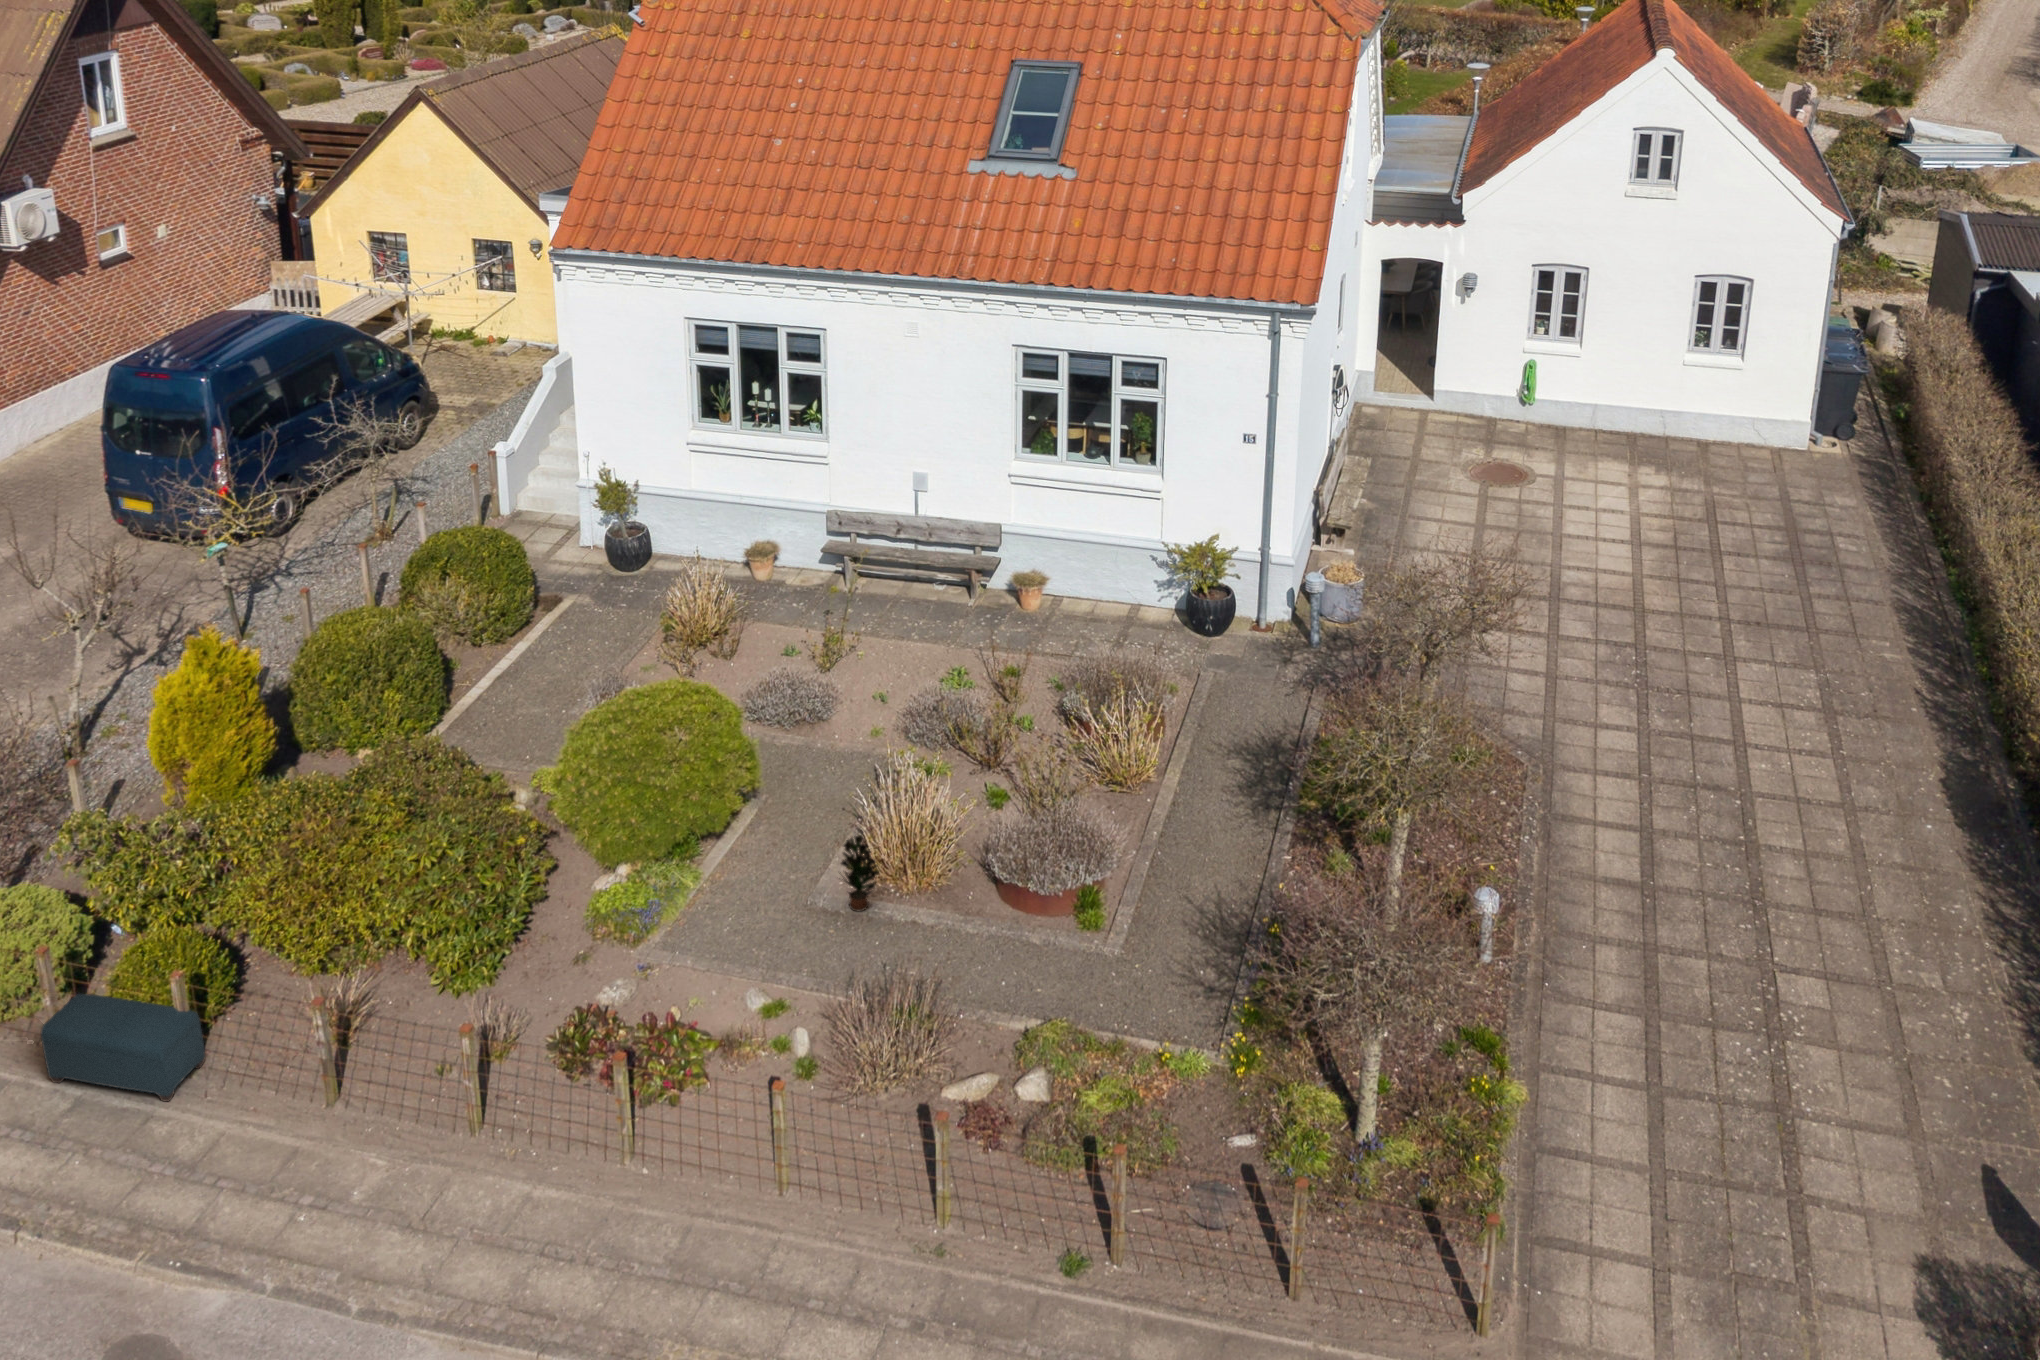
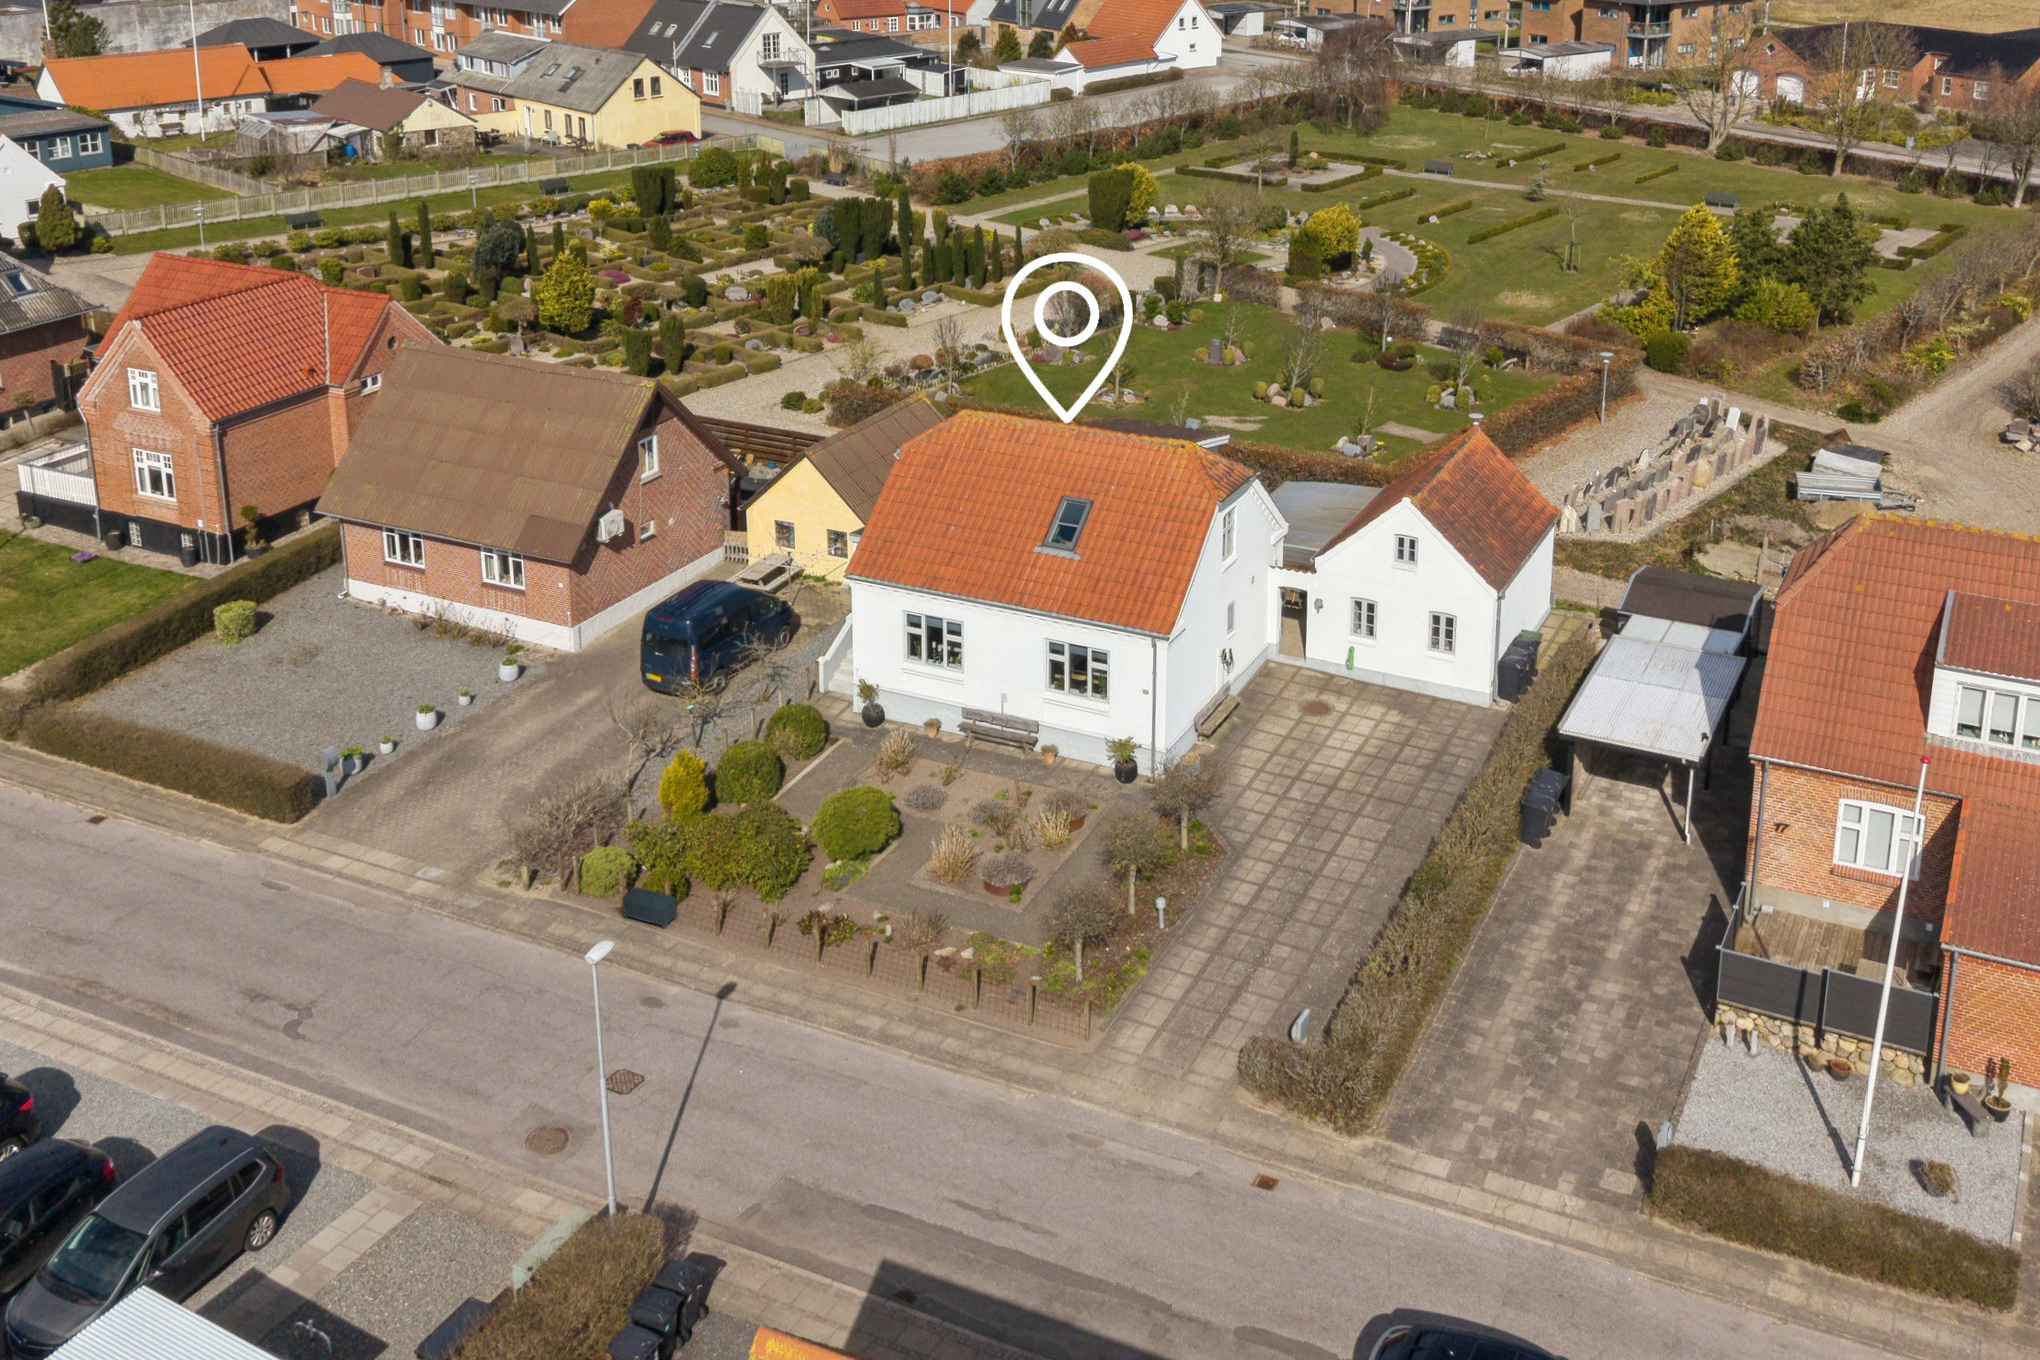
potted plant: present [841,835,879,912] -> none [919,858,937,889]

